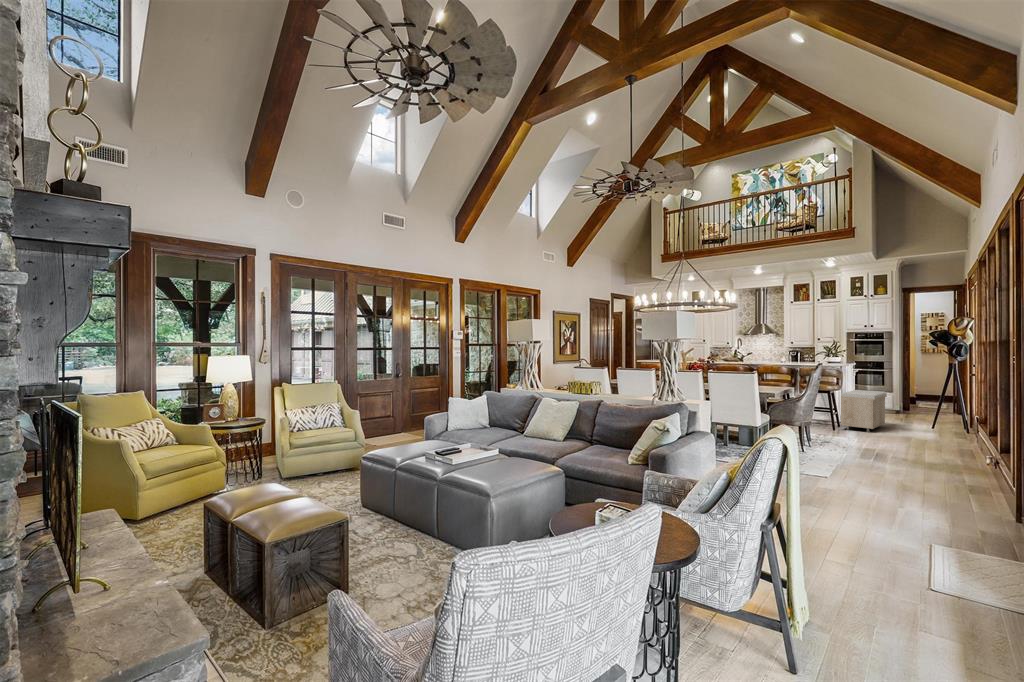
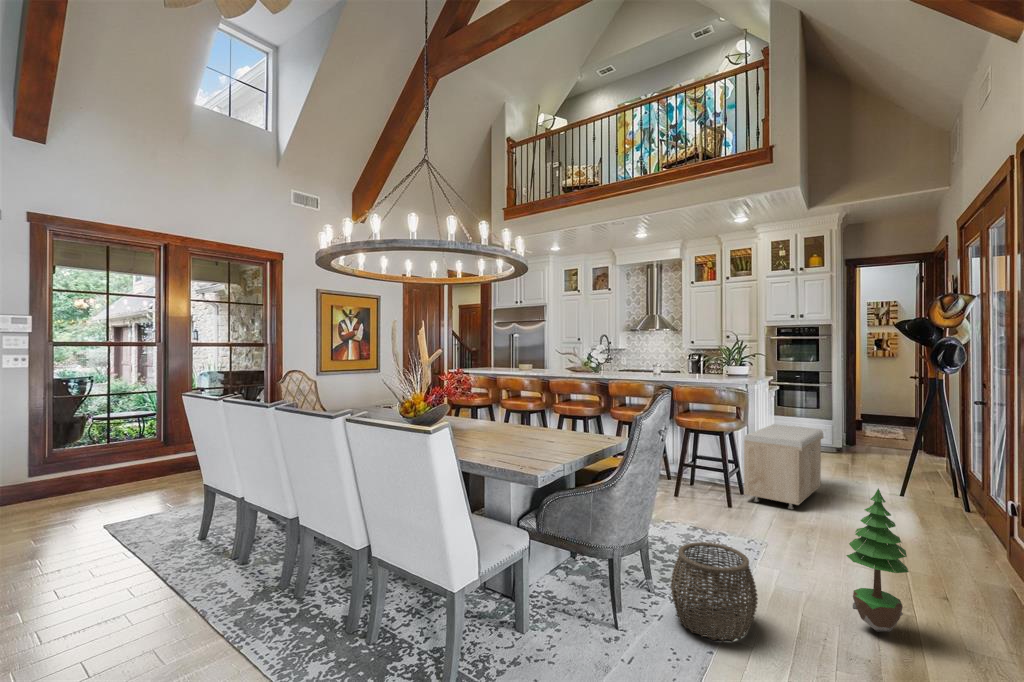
potted tree: none [896,402,922,458] -> present [846,488,909,632]
woven basket: none [821,427,859,459] -> present [671,542,758,641]

